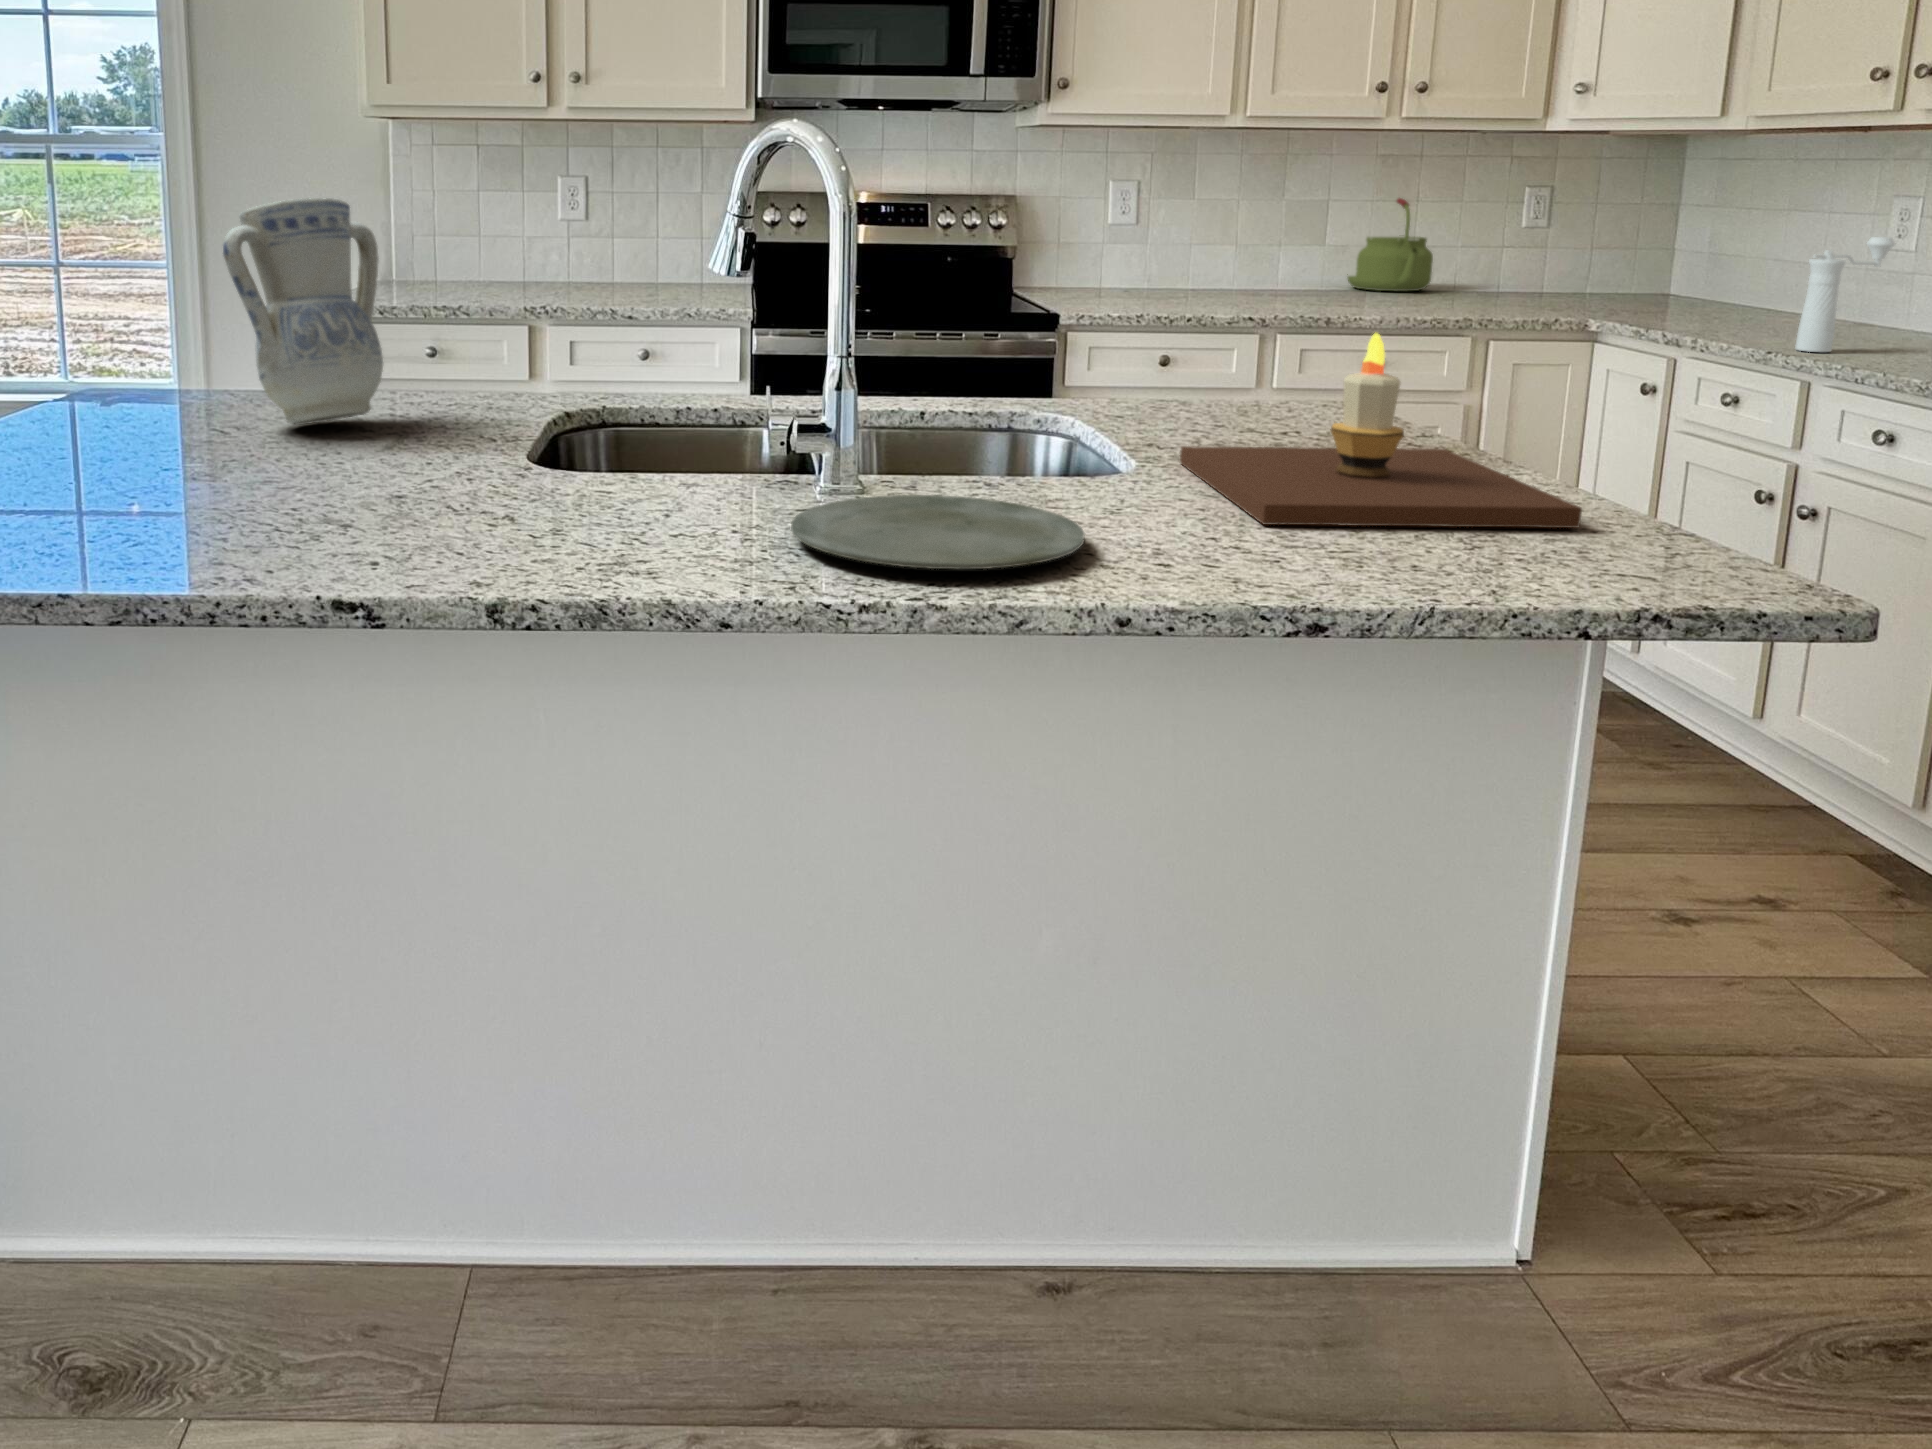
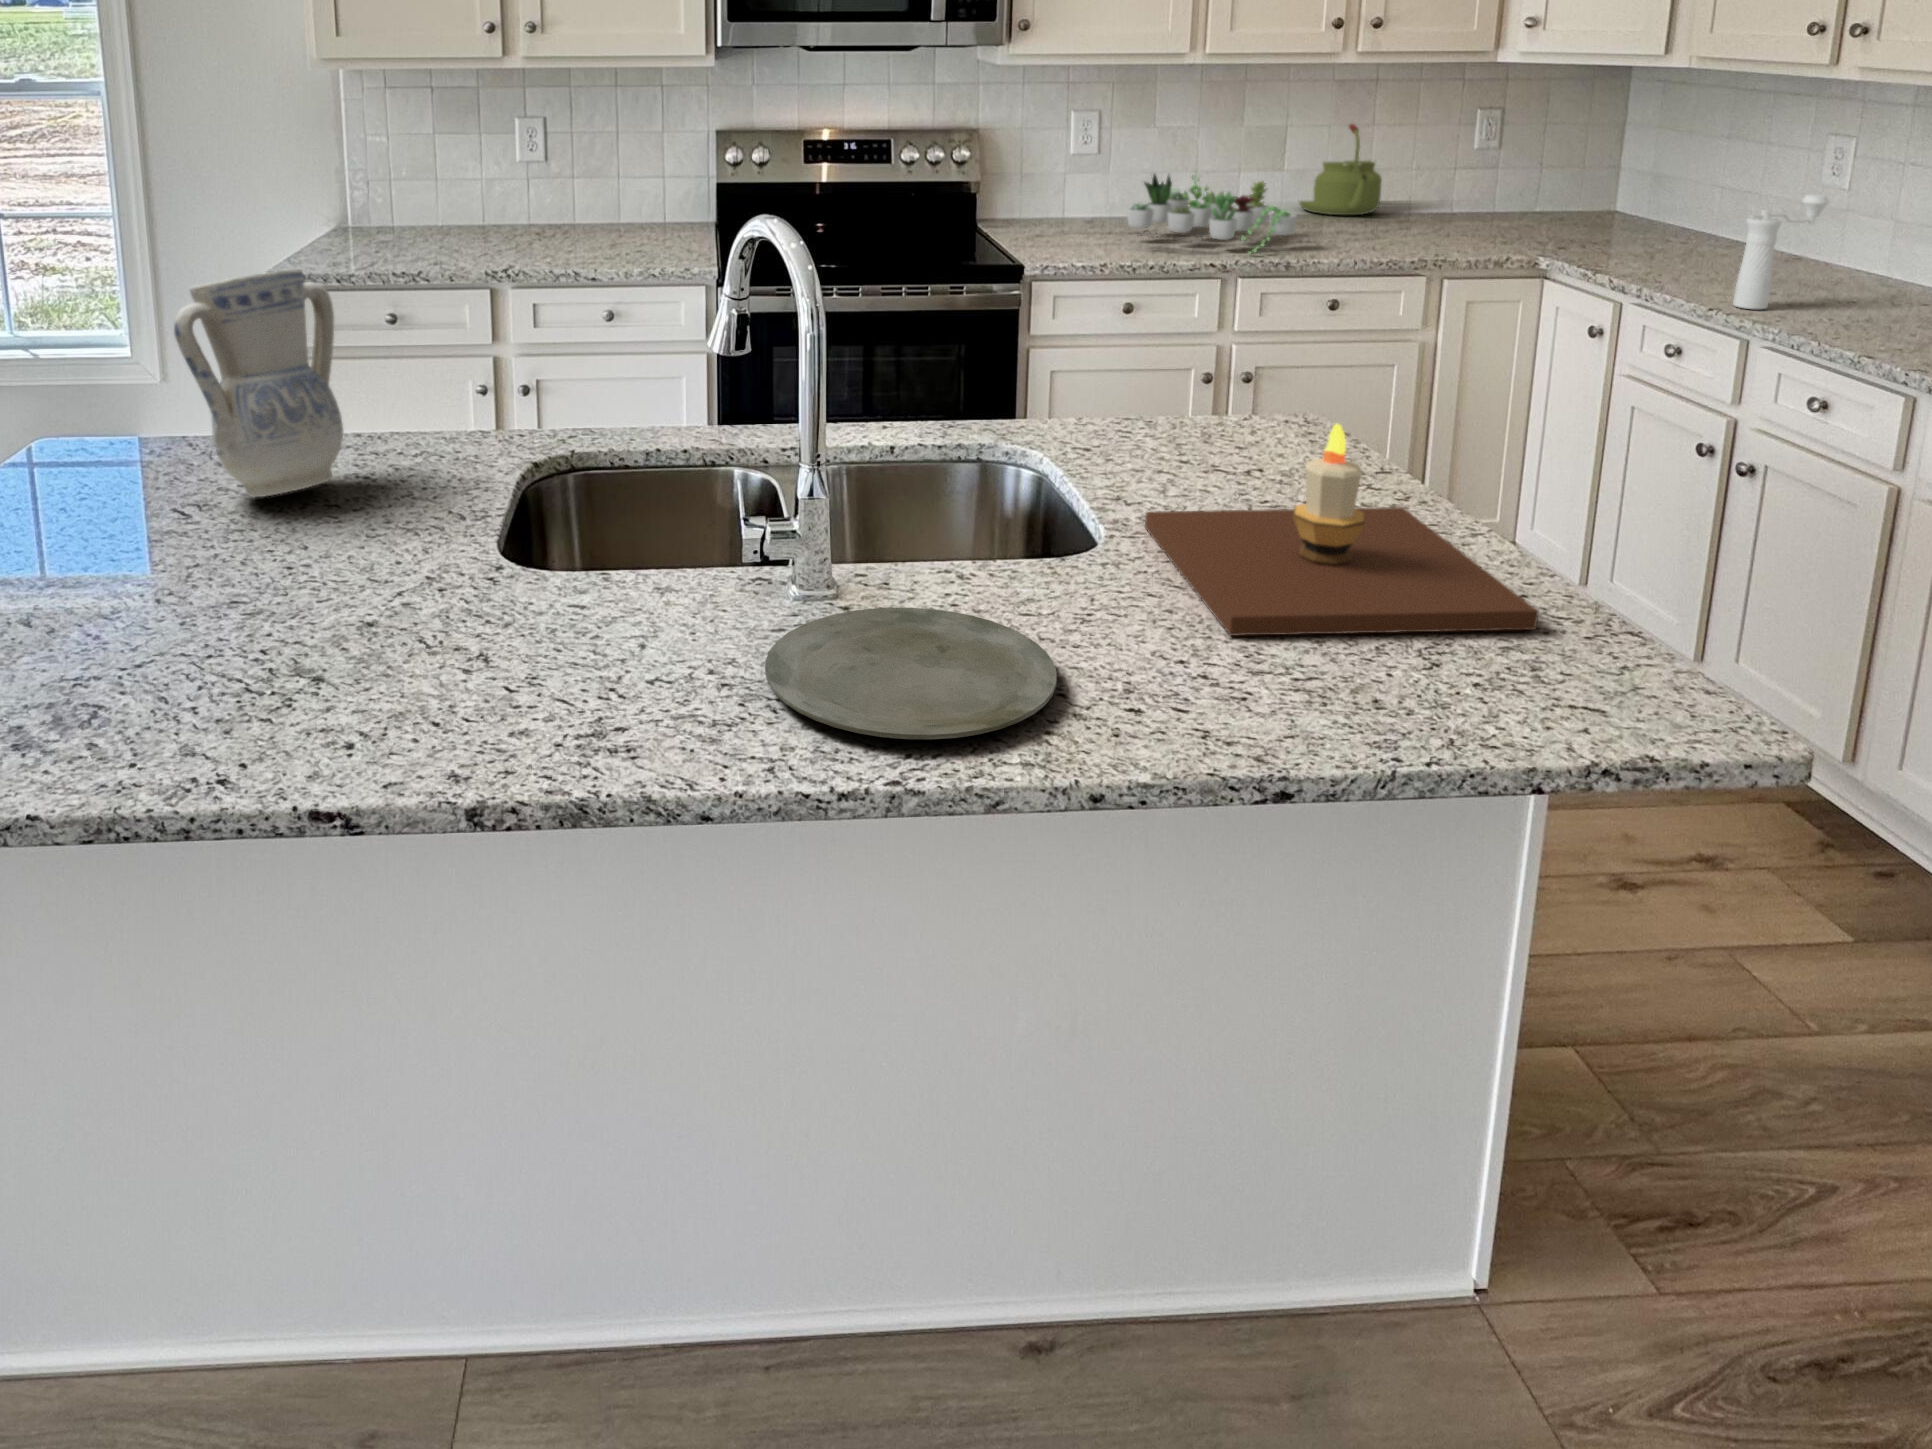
succulent plant: none [1162,231,1345,313] -> present [1127,174,1297,254]

